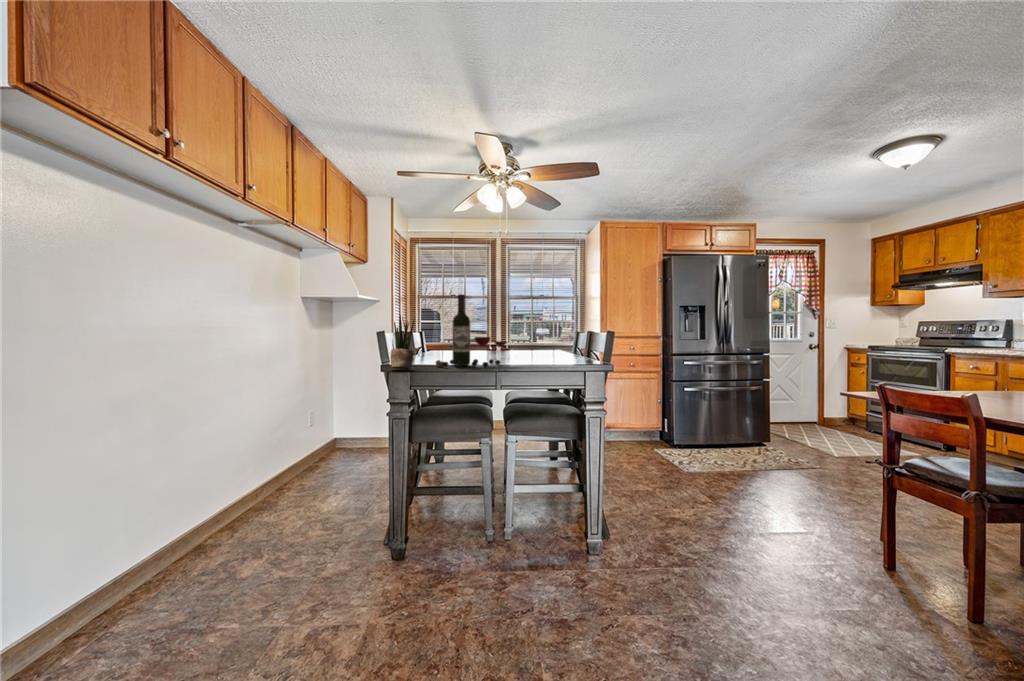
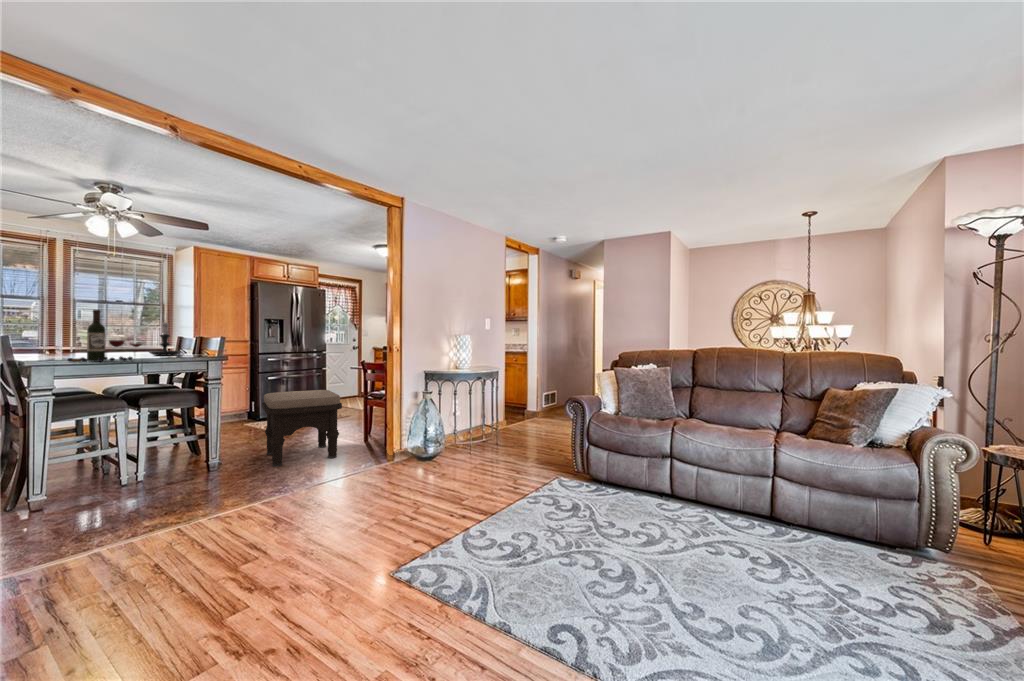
candle holder: none [534,309,569,357] -> present [149,322,181,356]
potted plant: present [391,315,414,369] -> none [29,323,54,365]
ottoman: none [672,427,835,599] -> present [262,390,342,467]

